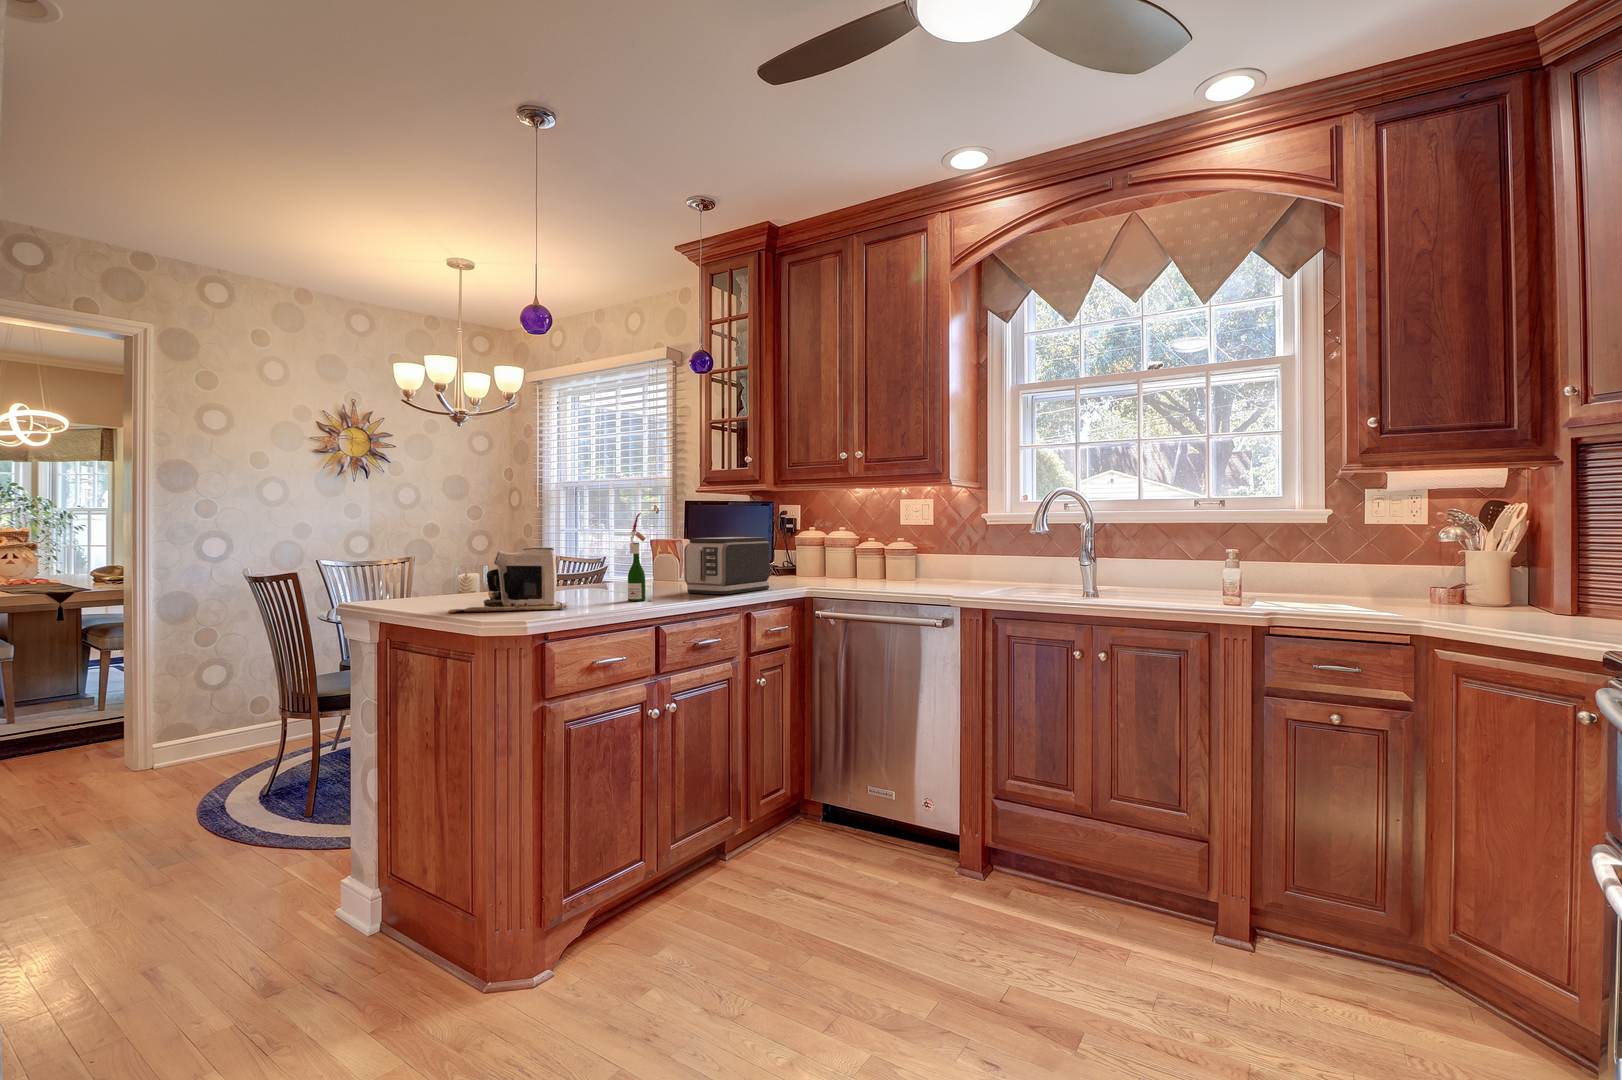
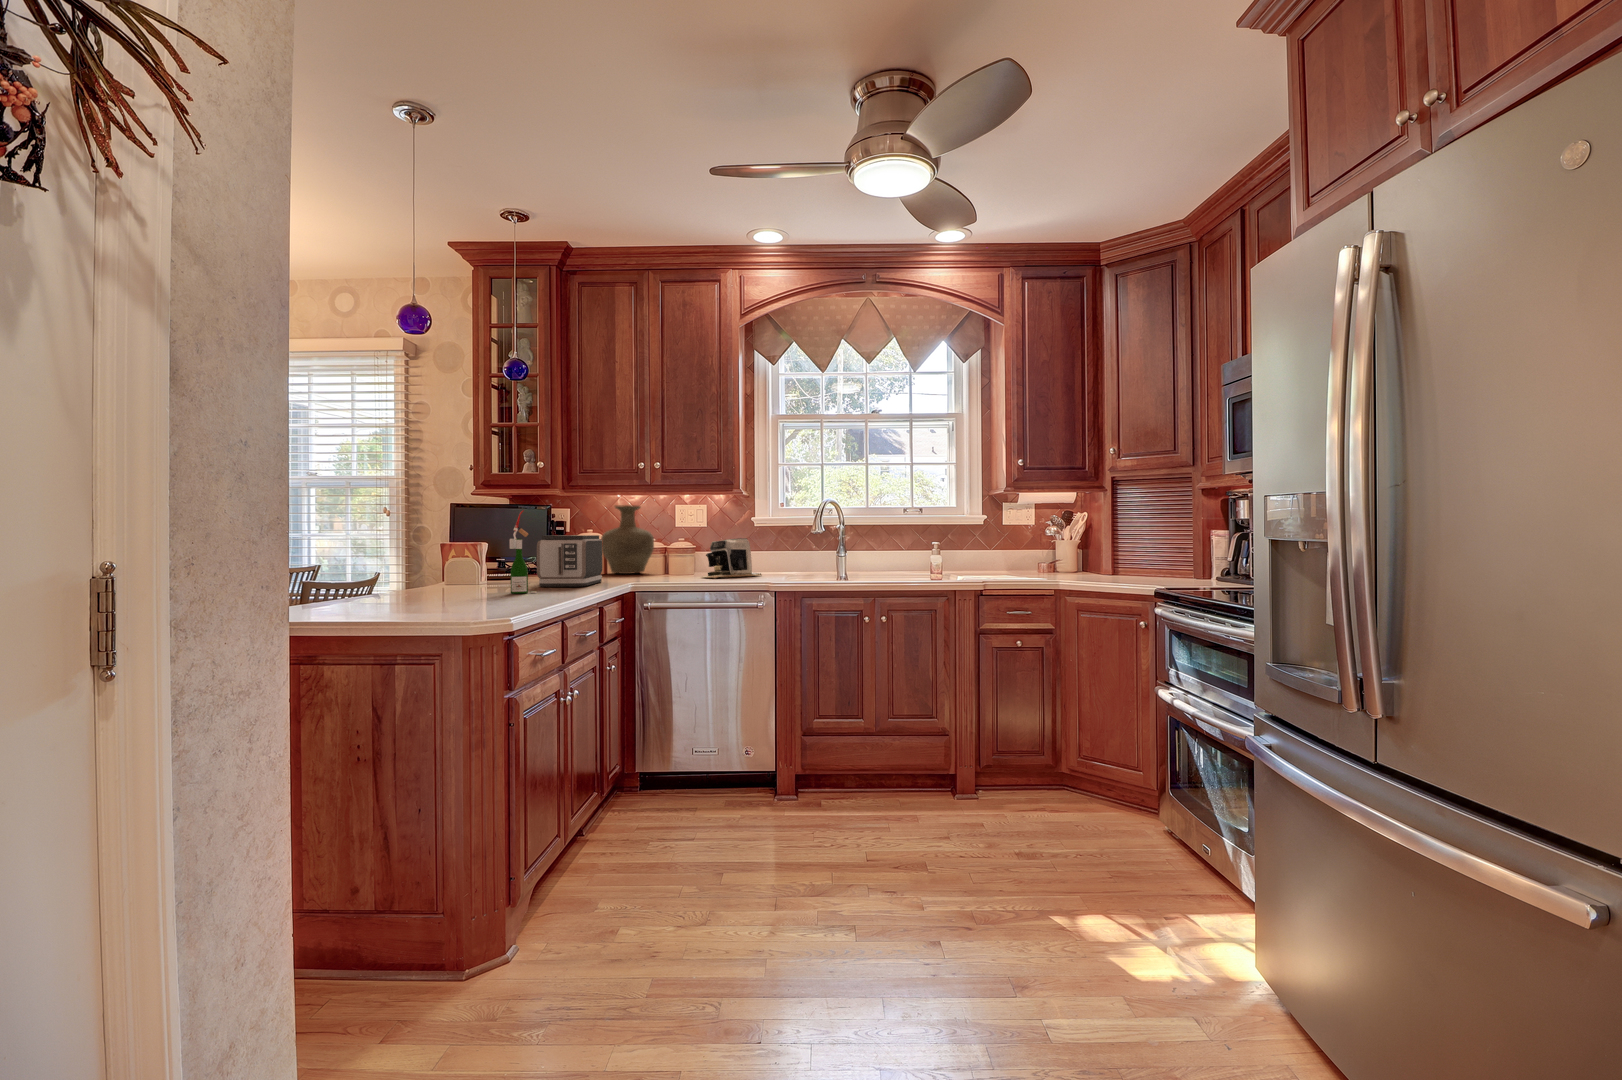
vase: none [812,502,870,578] -> present [601,505,654,574]
coffee maker: present [448,548,567,613] -> present [705,538,762,578]

